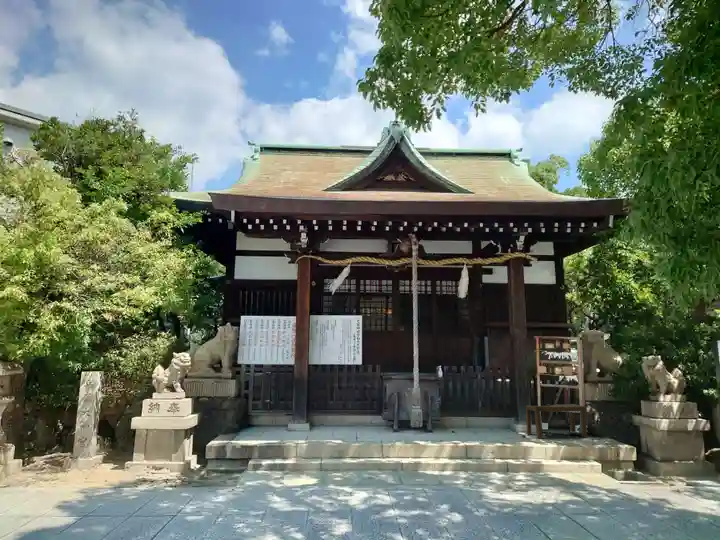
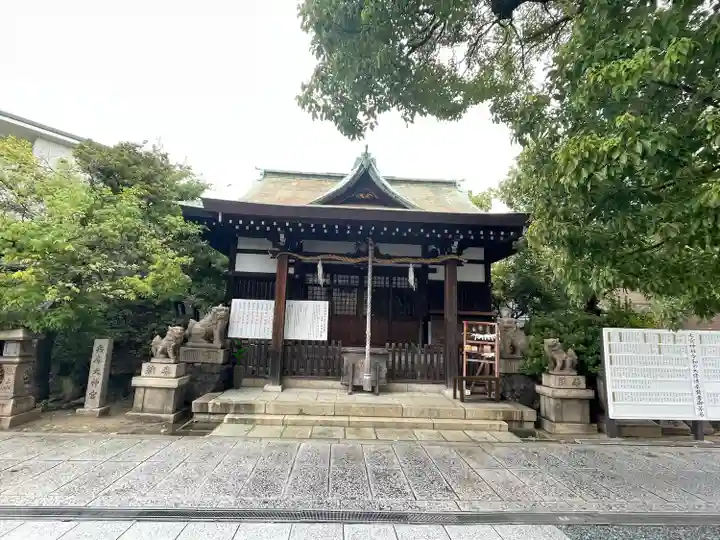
potted plant: none [243,367,269,428] -> present [233,340,250,389]

